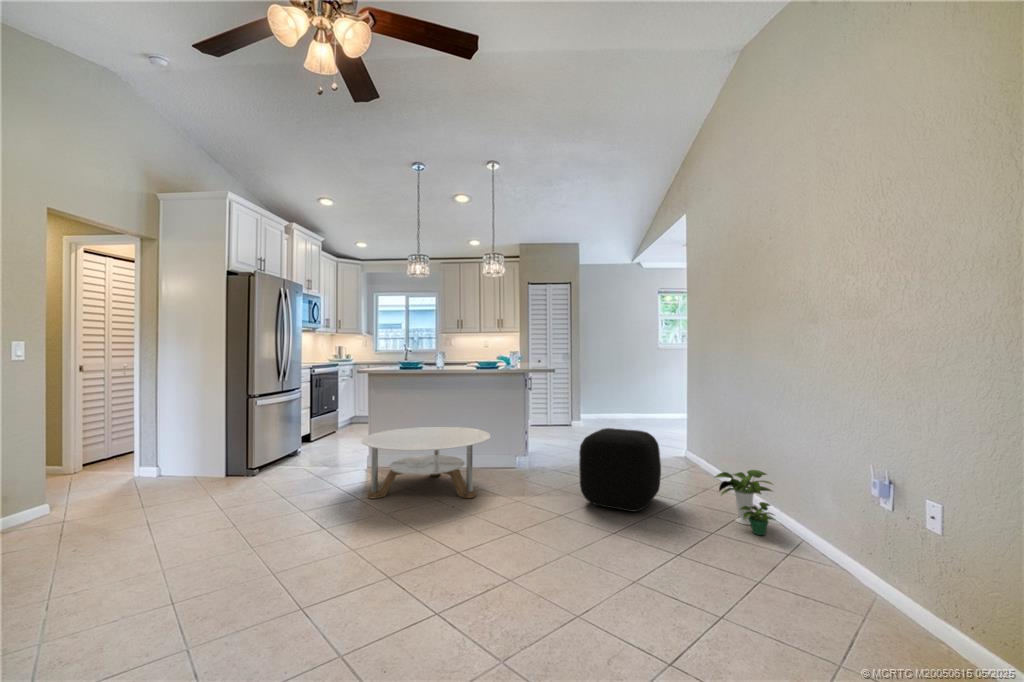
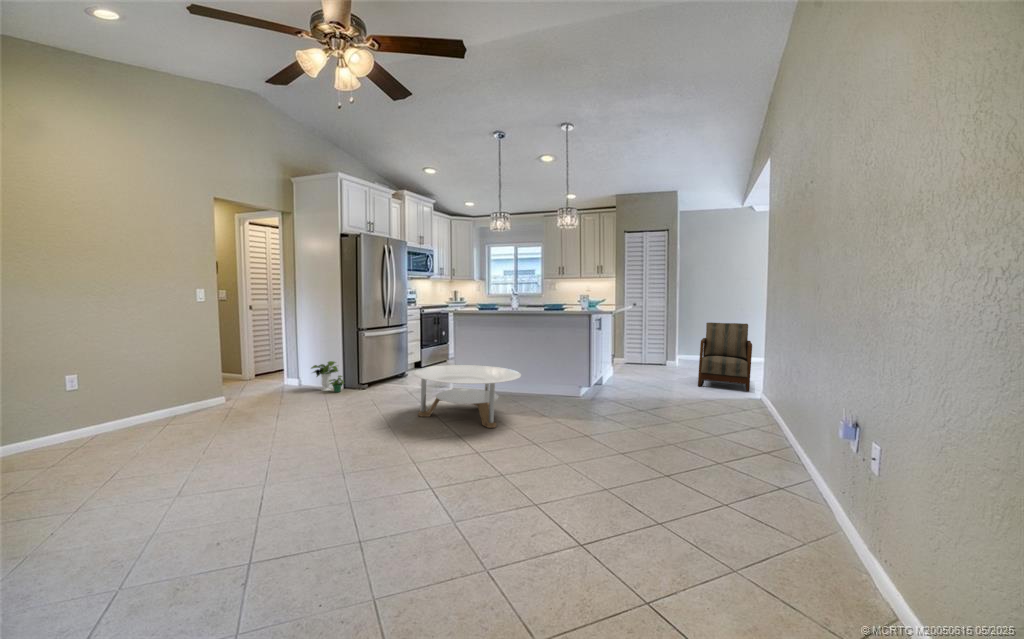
armchair: none [597,367,647,427] -> present [698,323,752,392]
ottoman: present [579,428,661,511] -> none [575,383,658,462]
potted plant: present [715,470,774,535] -> present [311,361,344,392]

